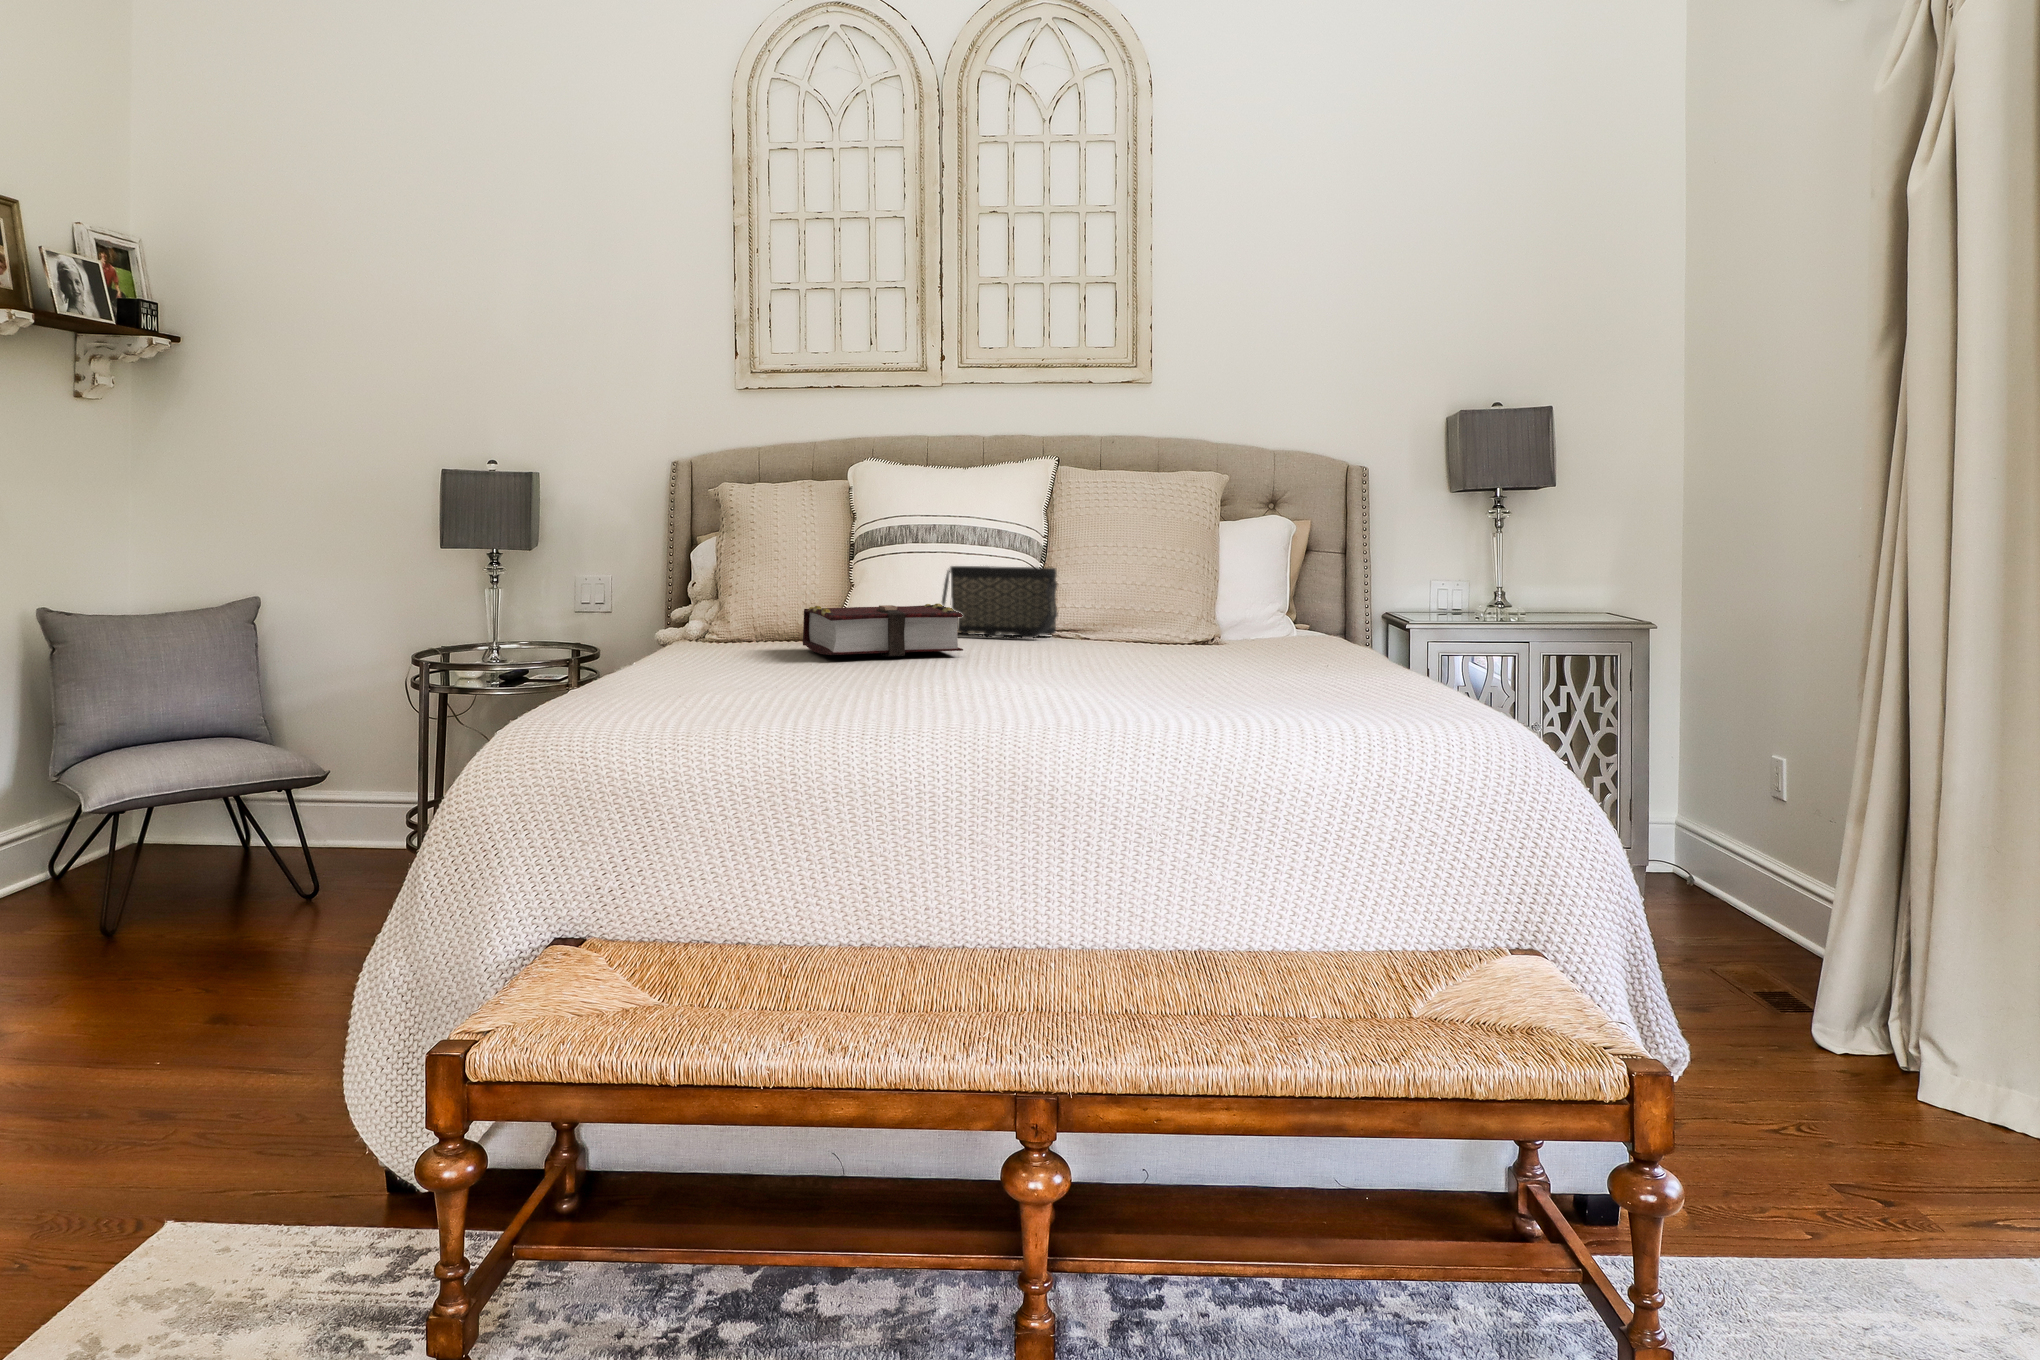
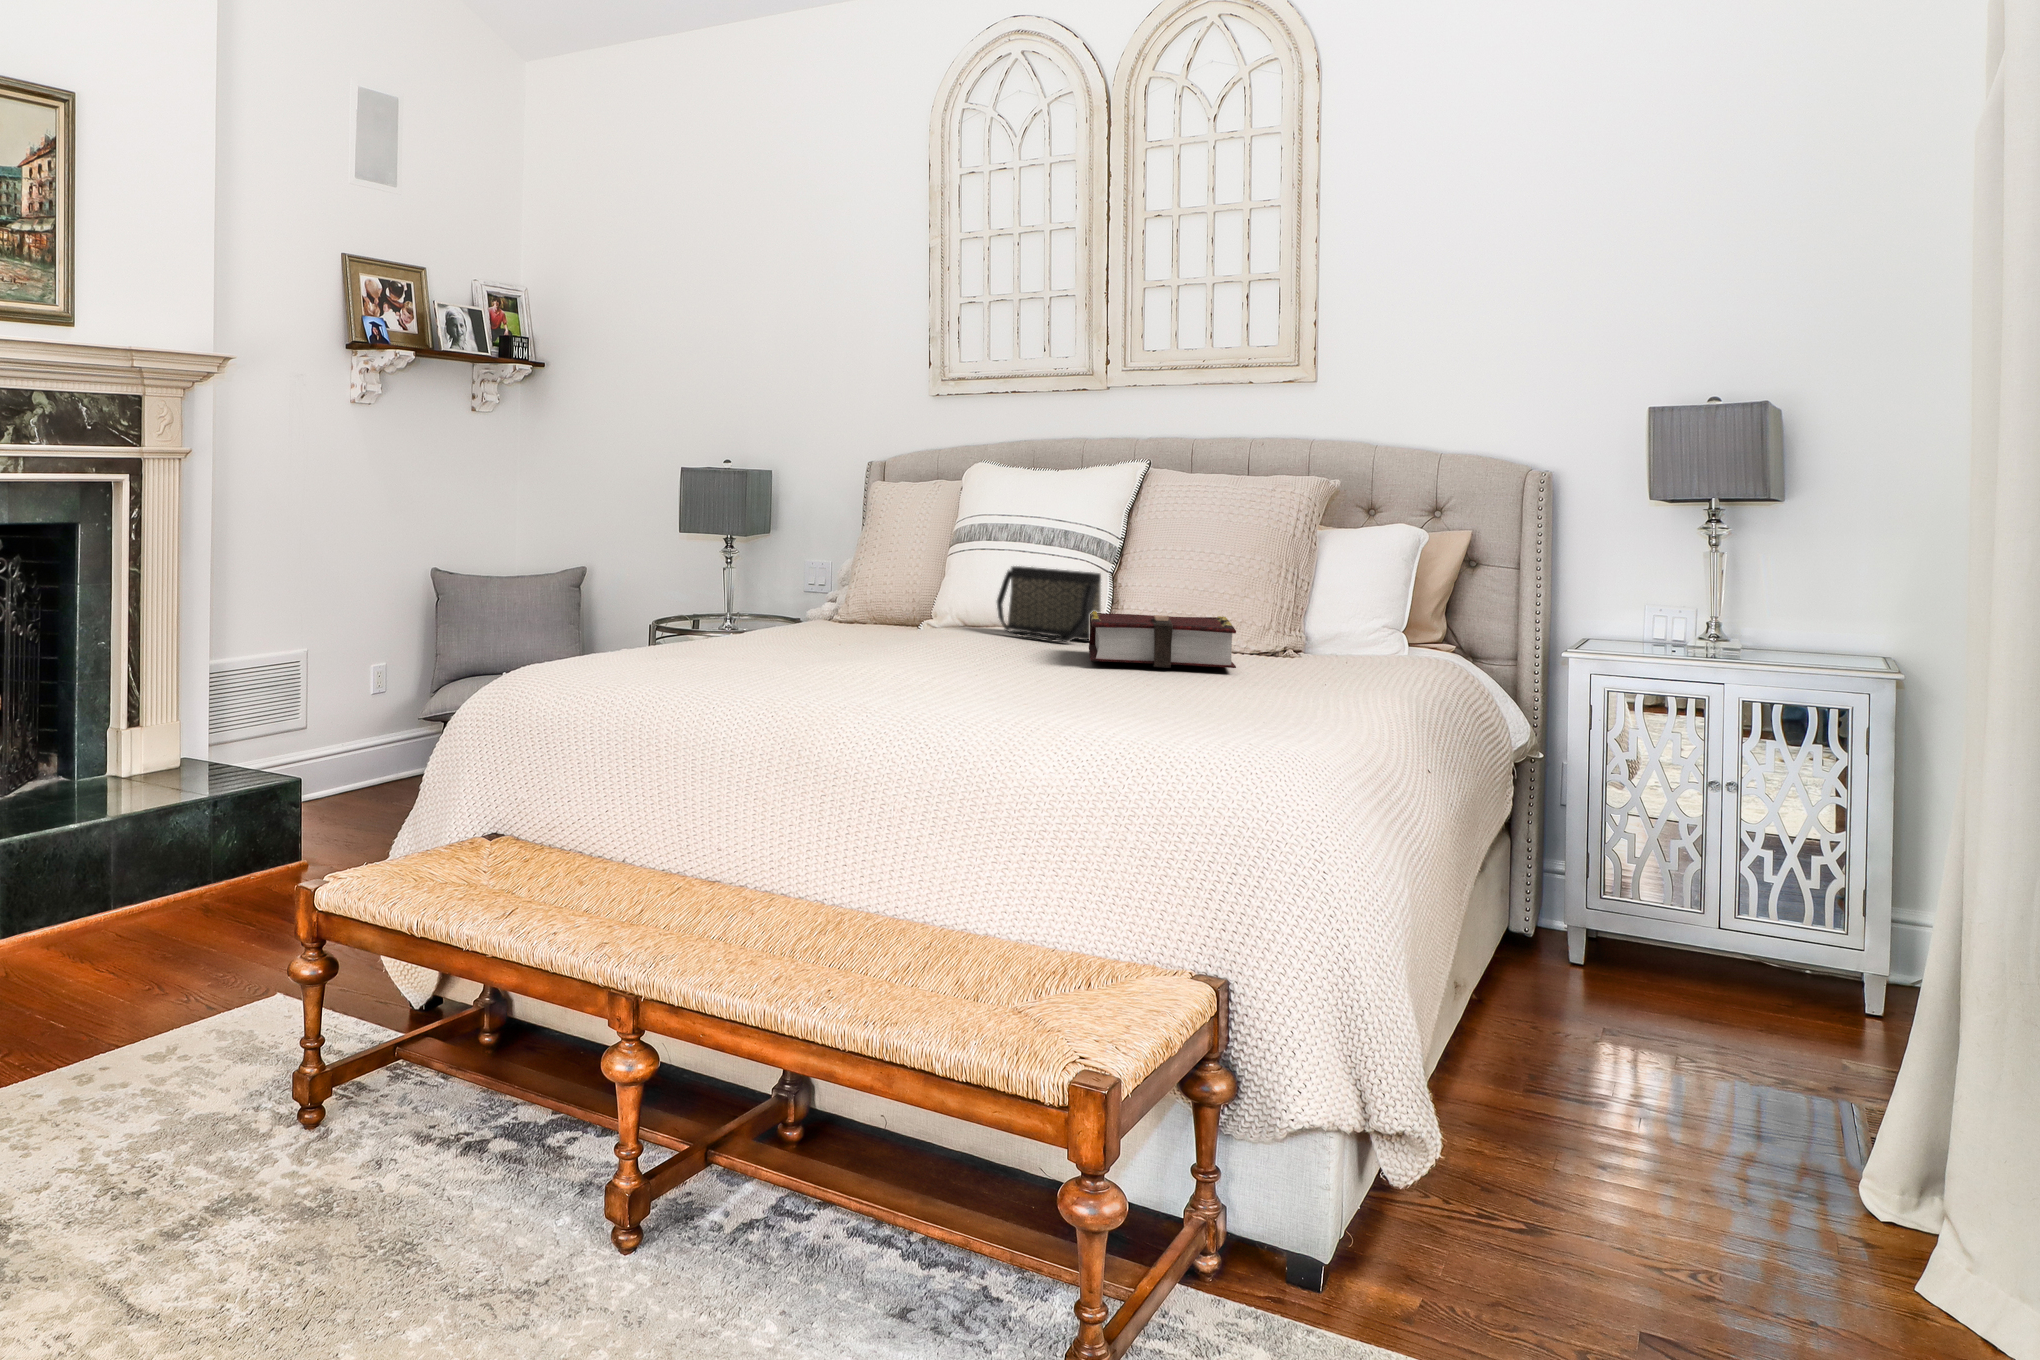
book: present [803,604,963,657] -> present [1089,611,1236,668]

